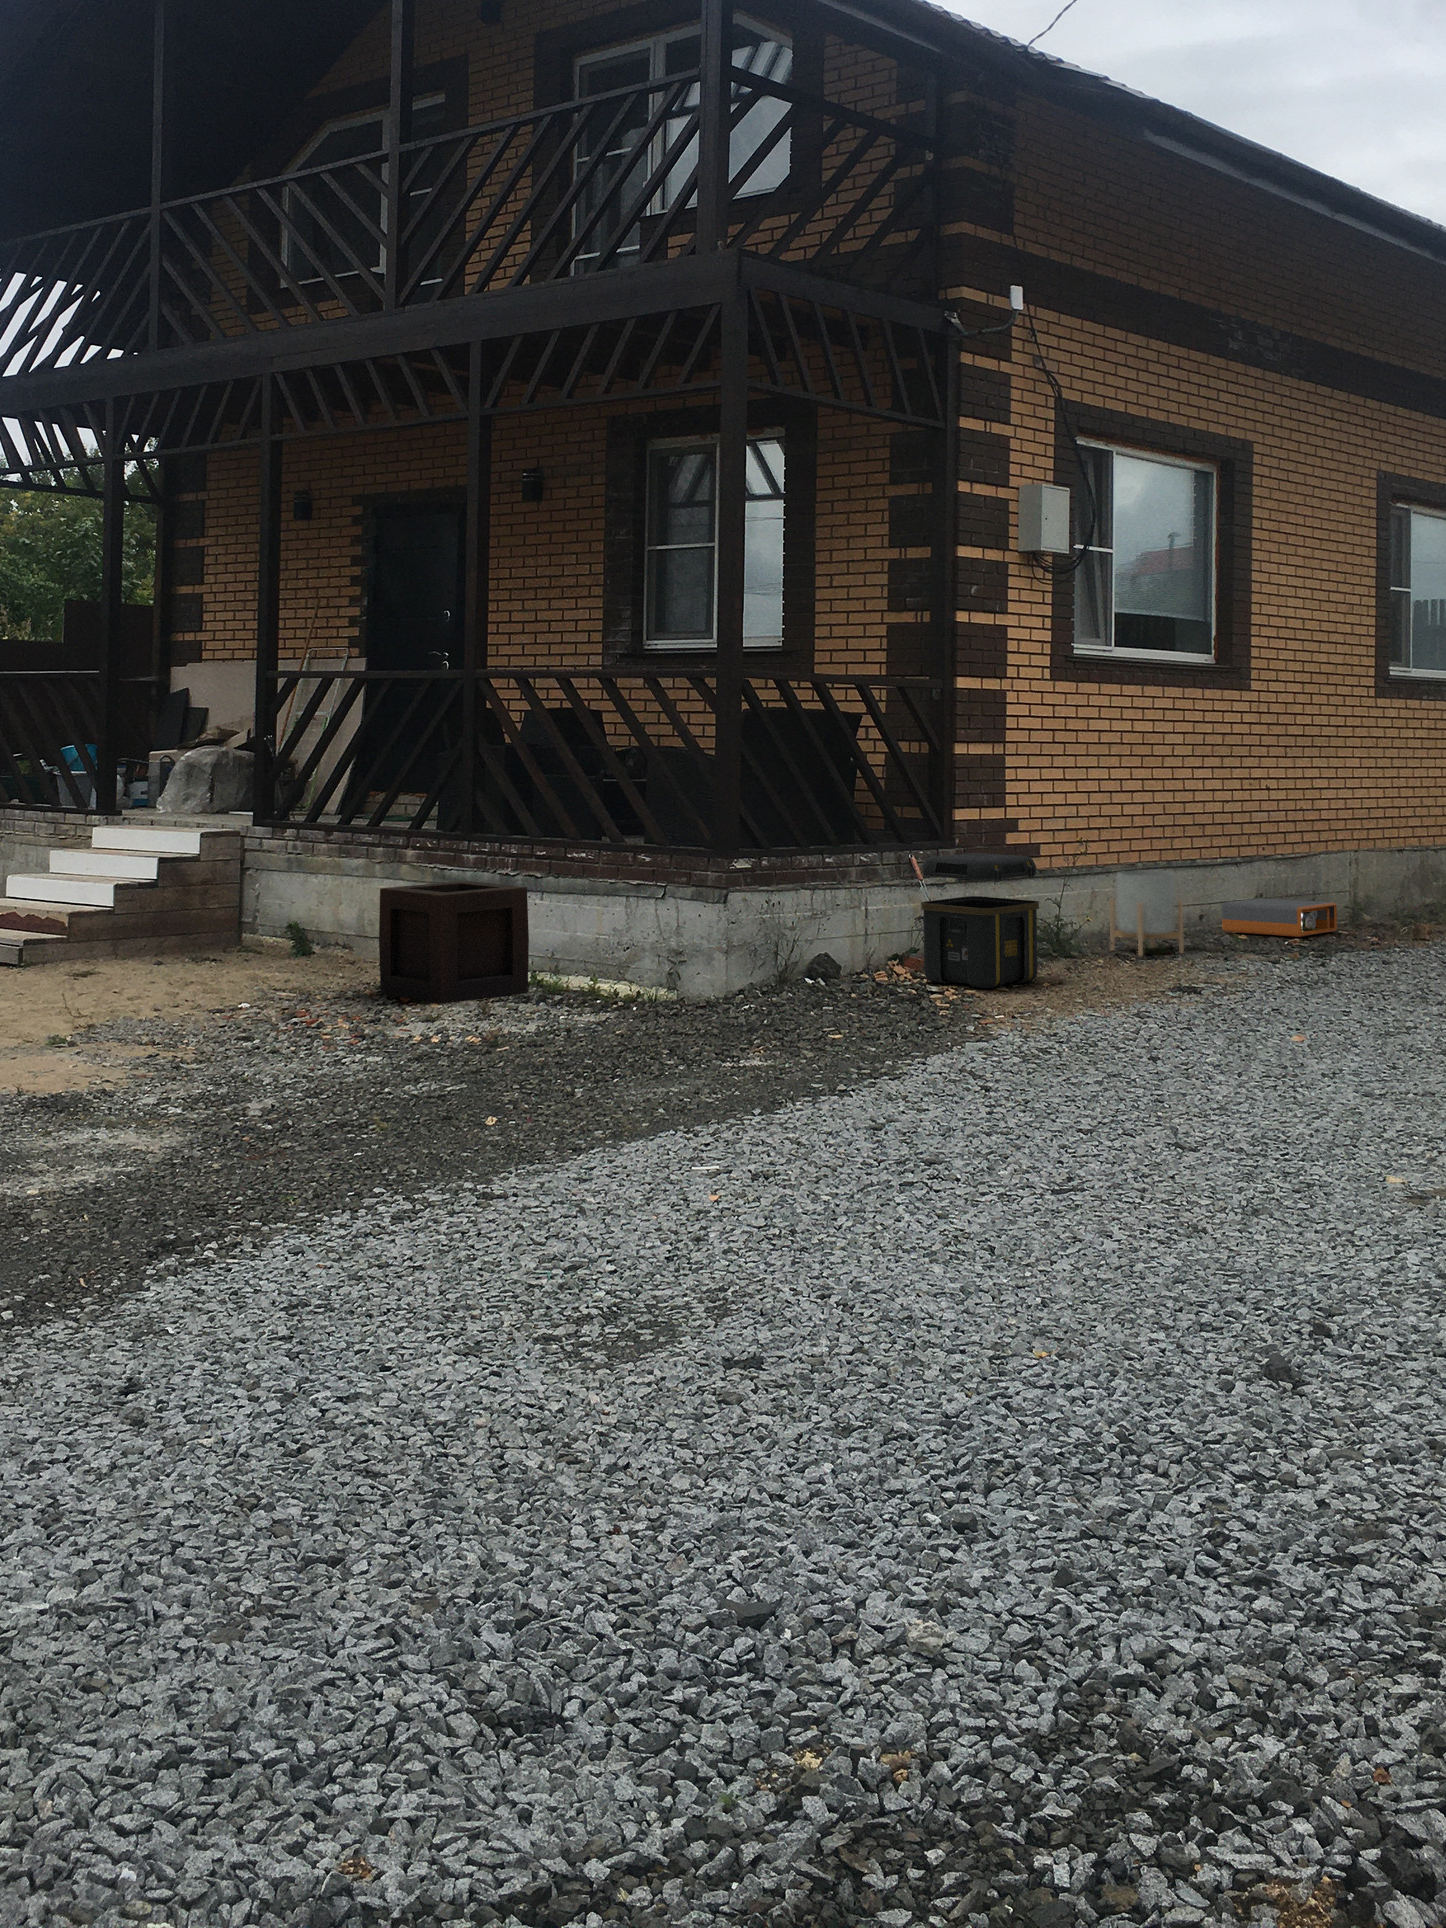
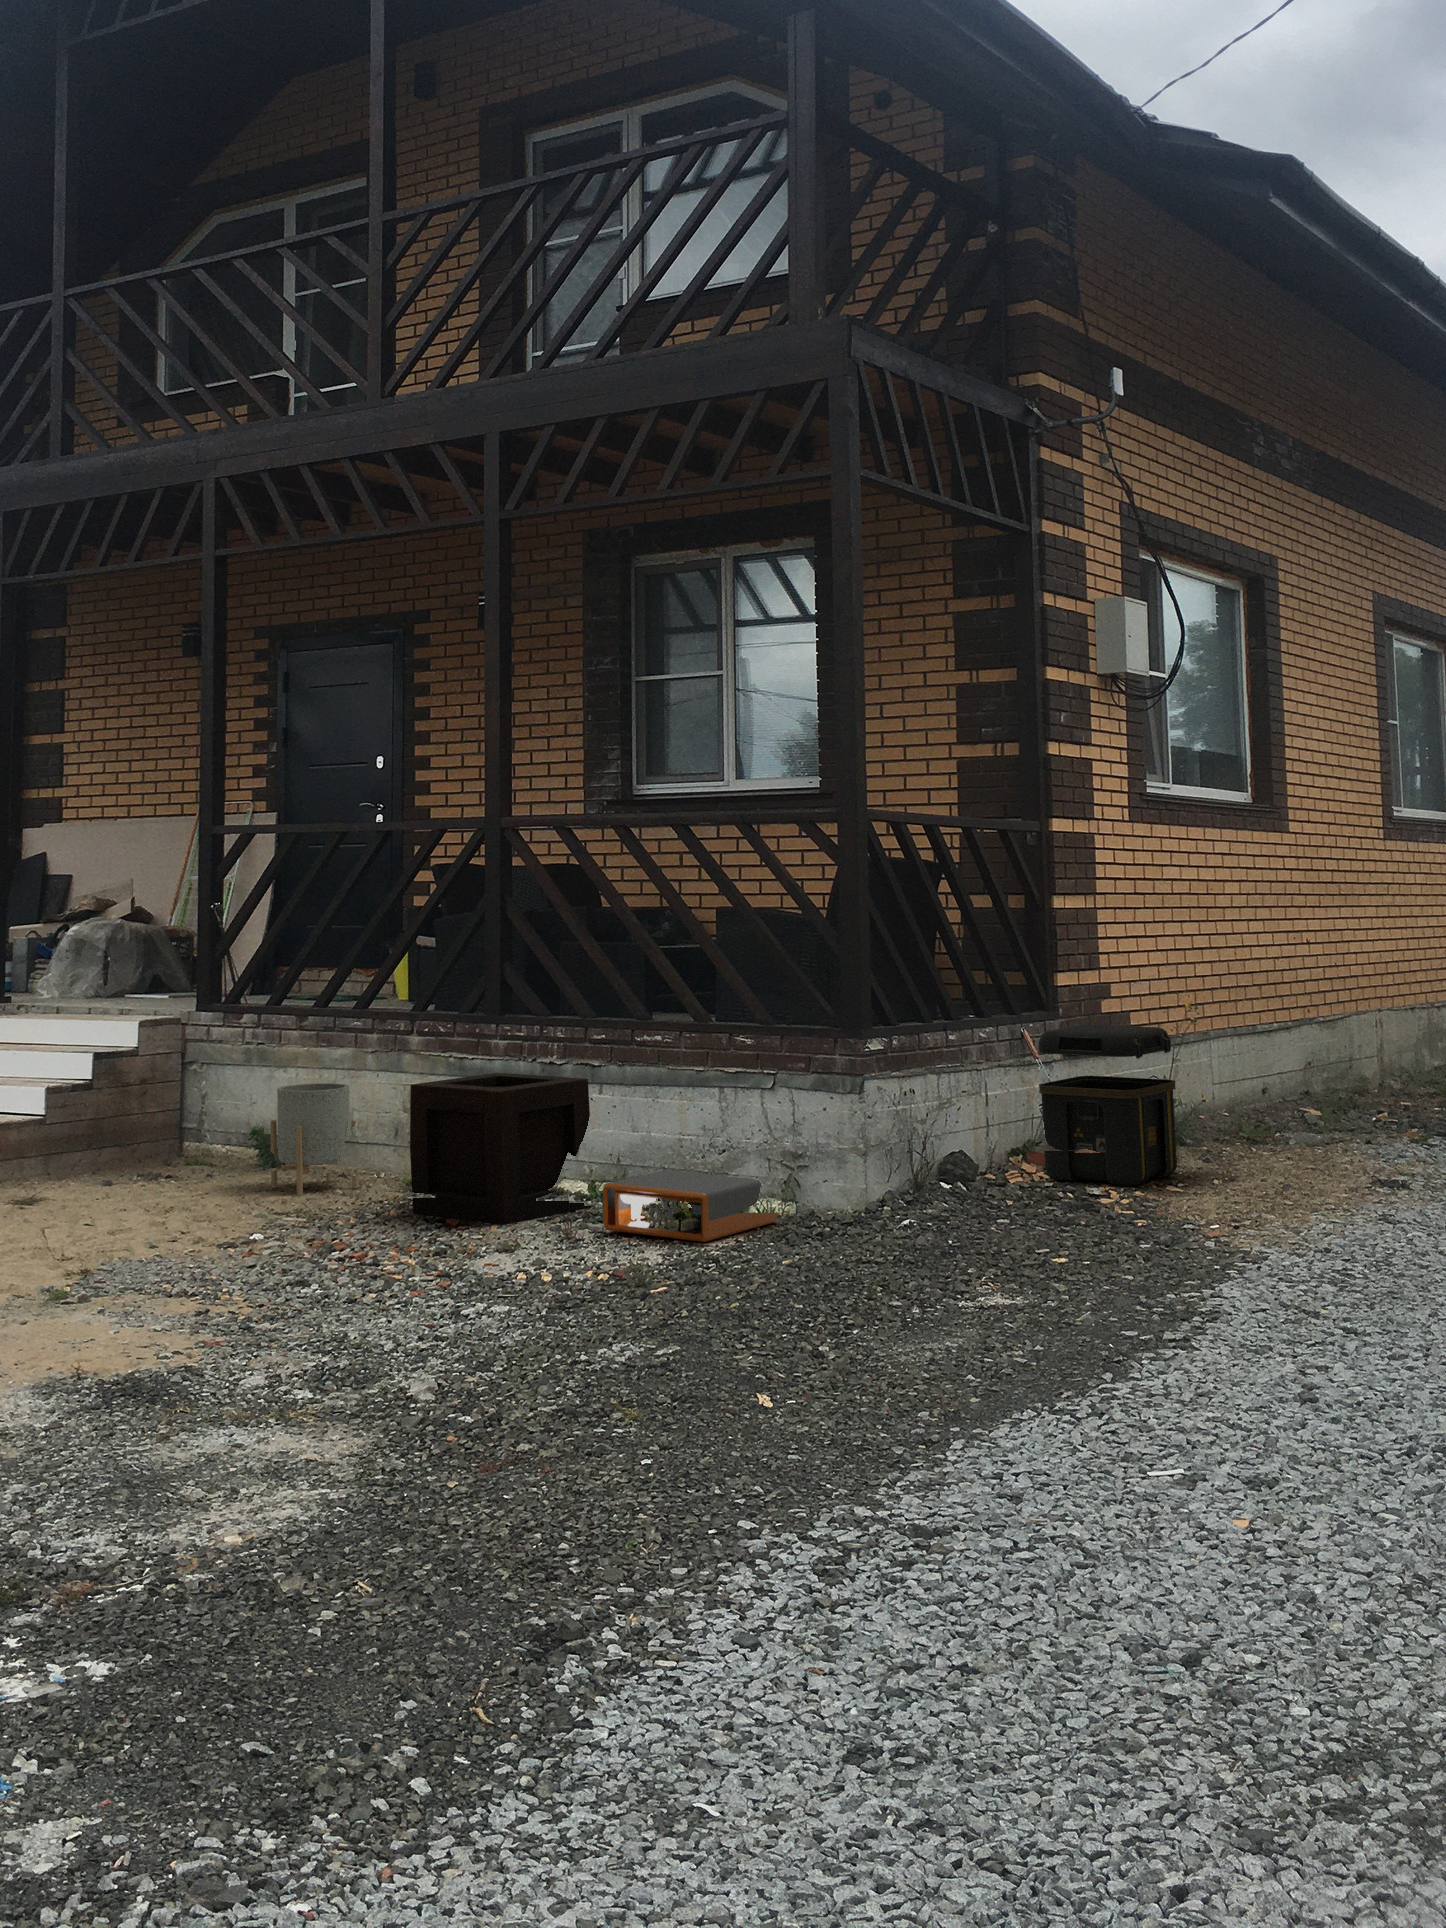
planter: present [1110,871,1184,956] -> present [271,1083,358,1195]
storage box: present [1222,898,1337,937] -> present [603,1170,777,1242]

